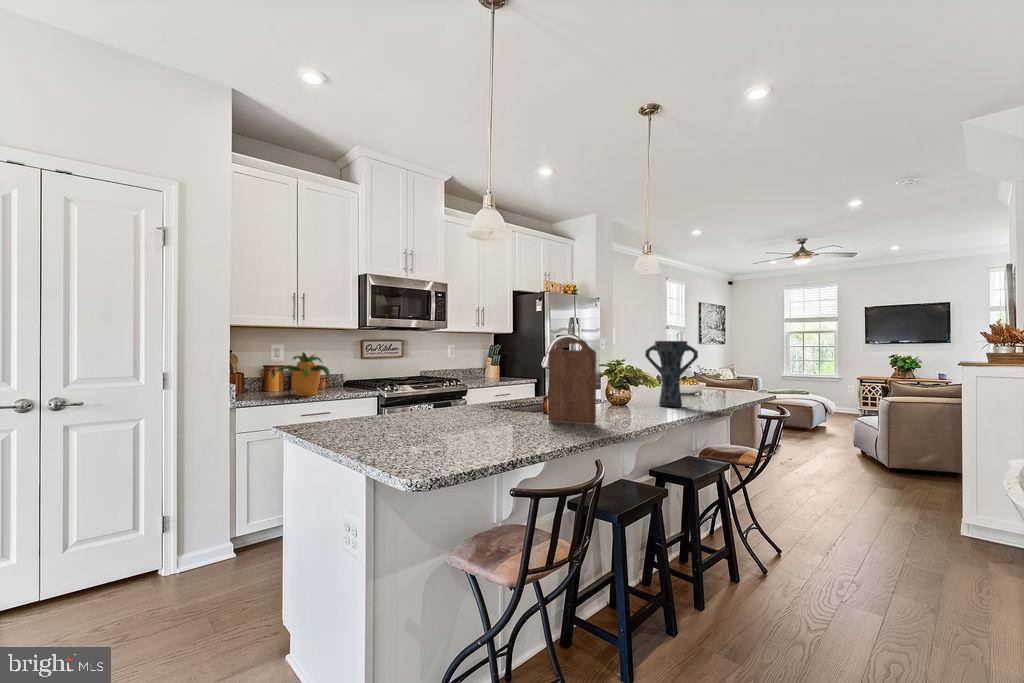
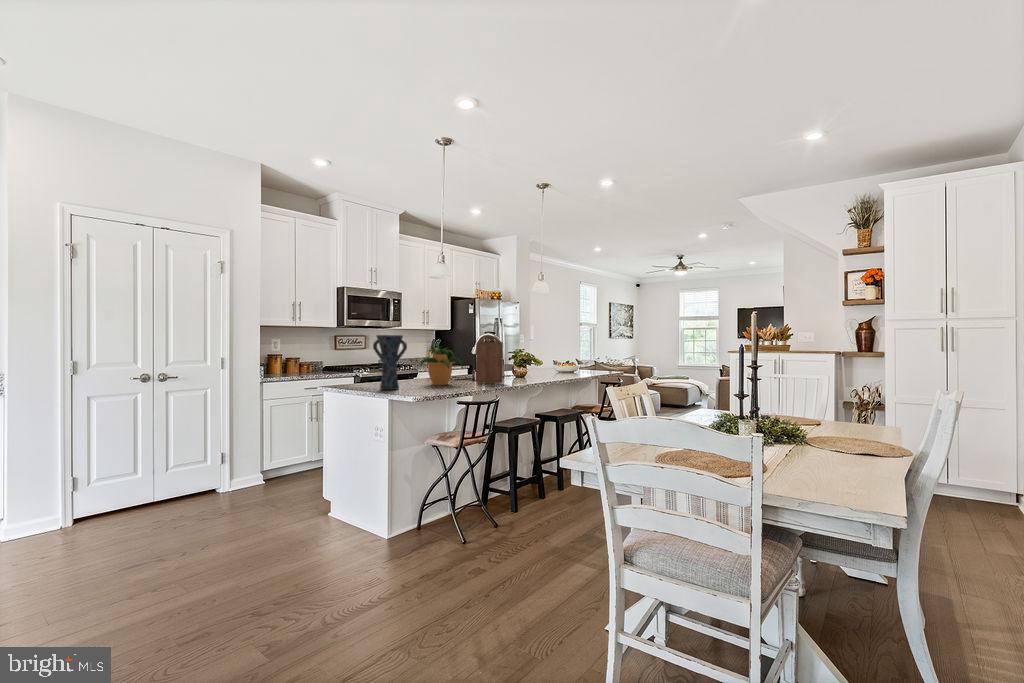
vase: present [645,341,698,407] -> present [373,335,407,390]
potted plant: present [276,352,330,396] -> present [420,346,463,385]

